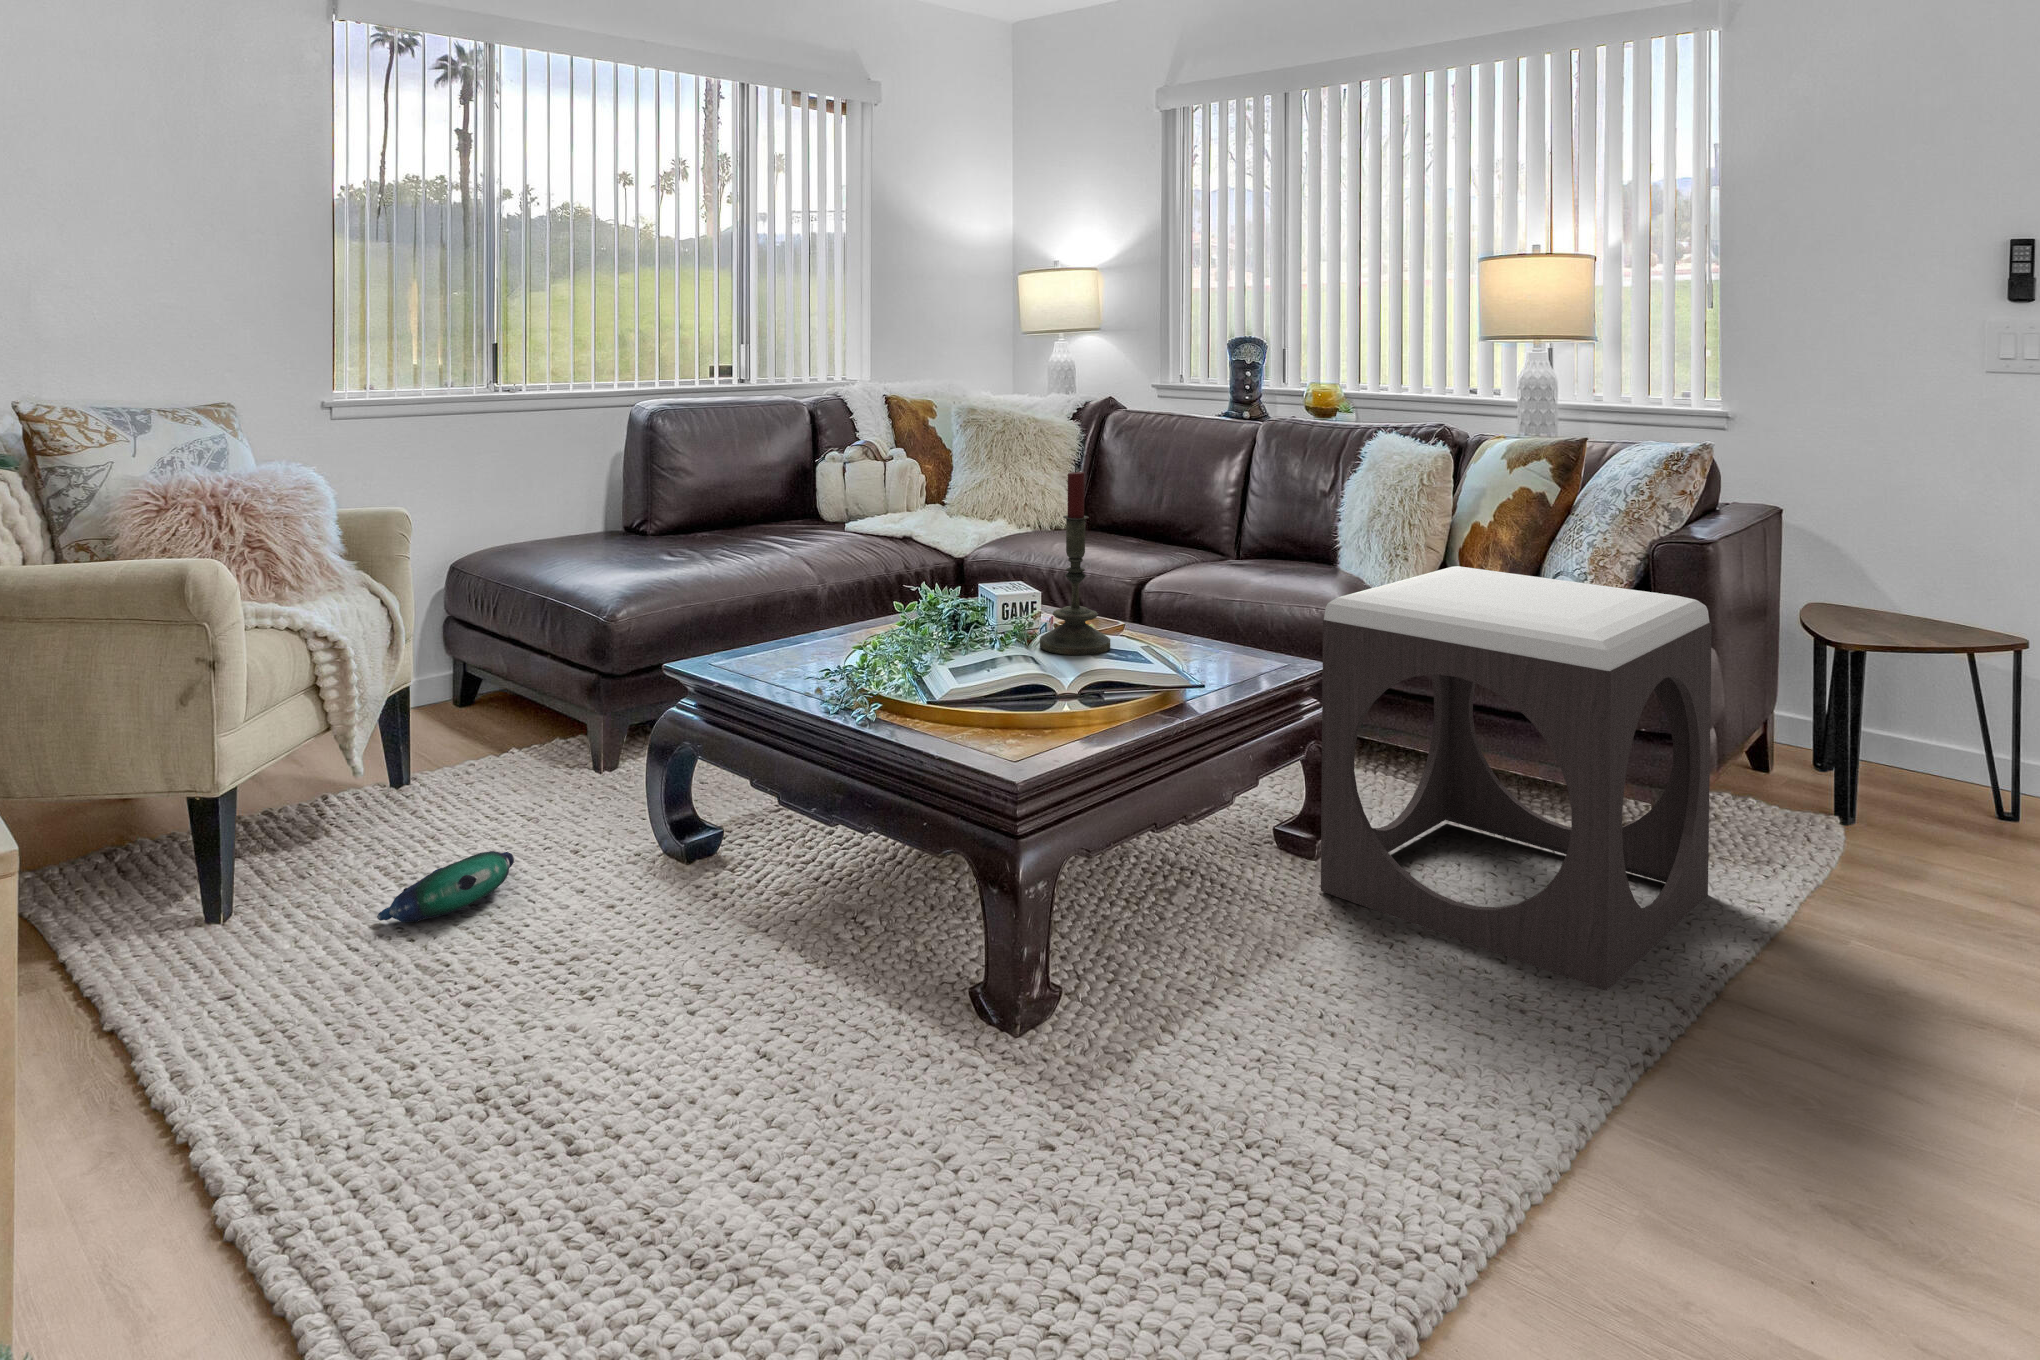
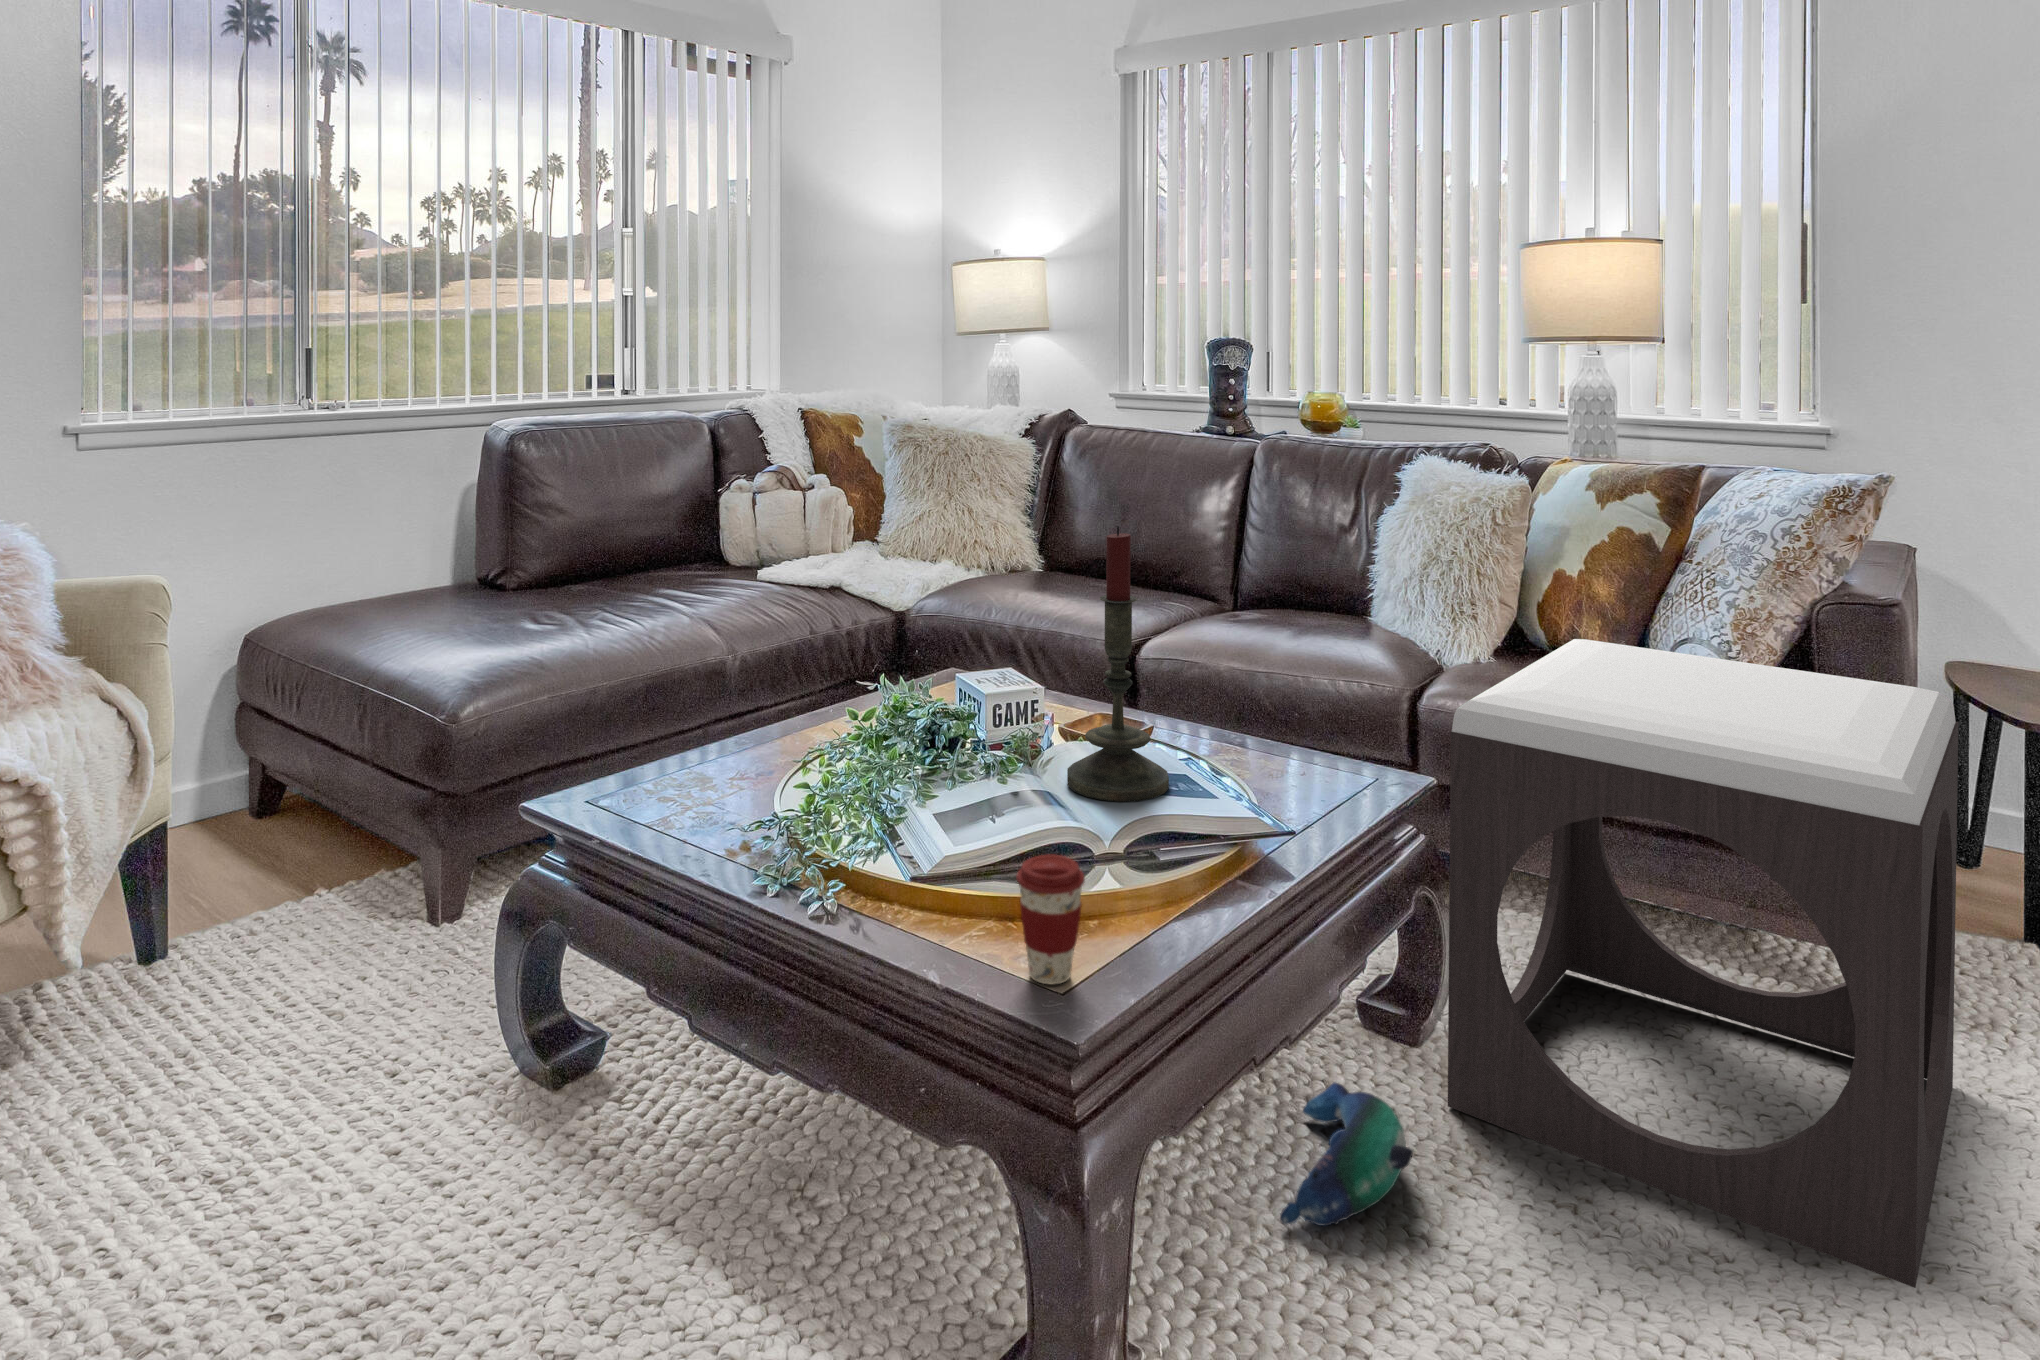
coffee cup: none [982,671,1026,750] -> present [1016,855,1085,984]
plush toy: present [377,851,514,923] -> present [1280,1082,1414,1226]

